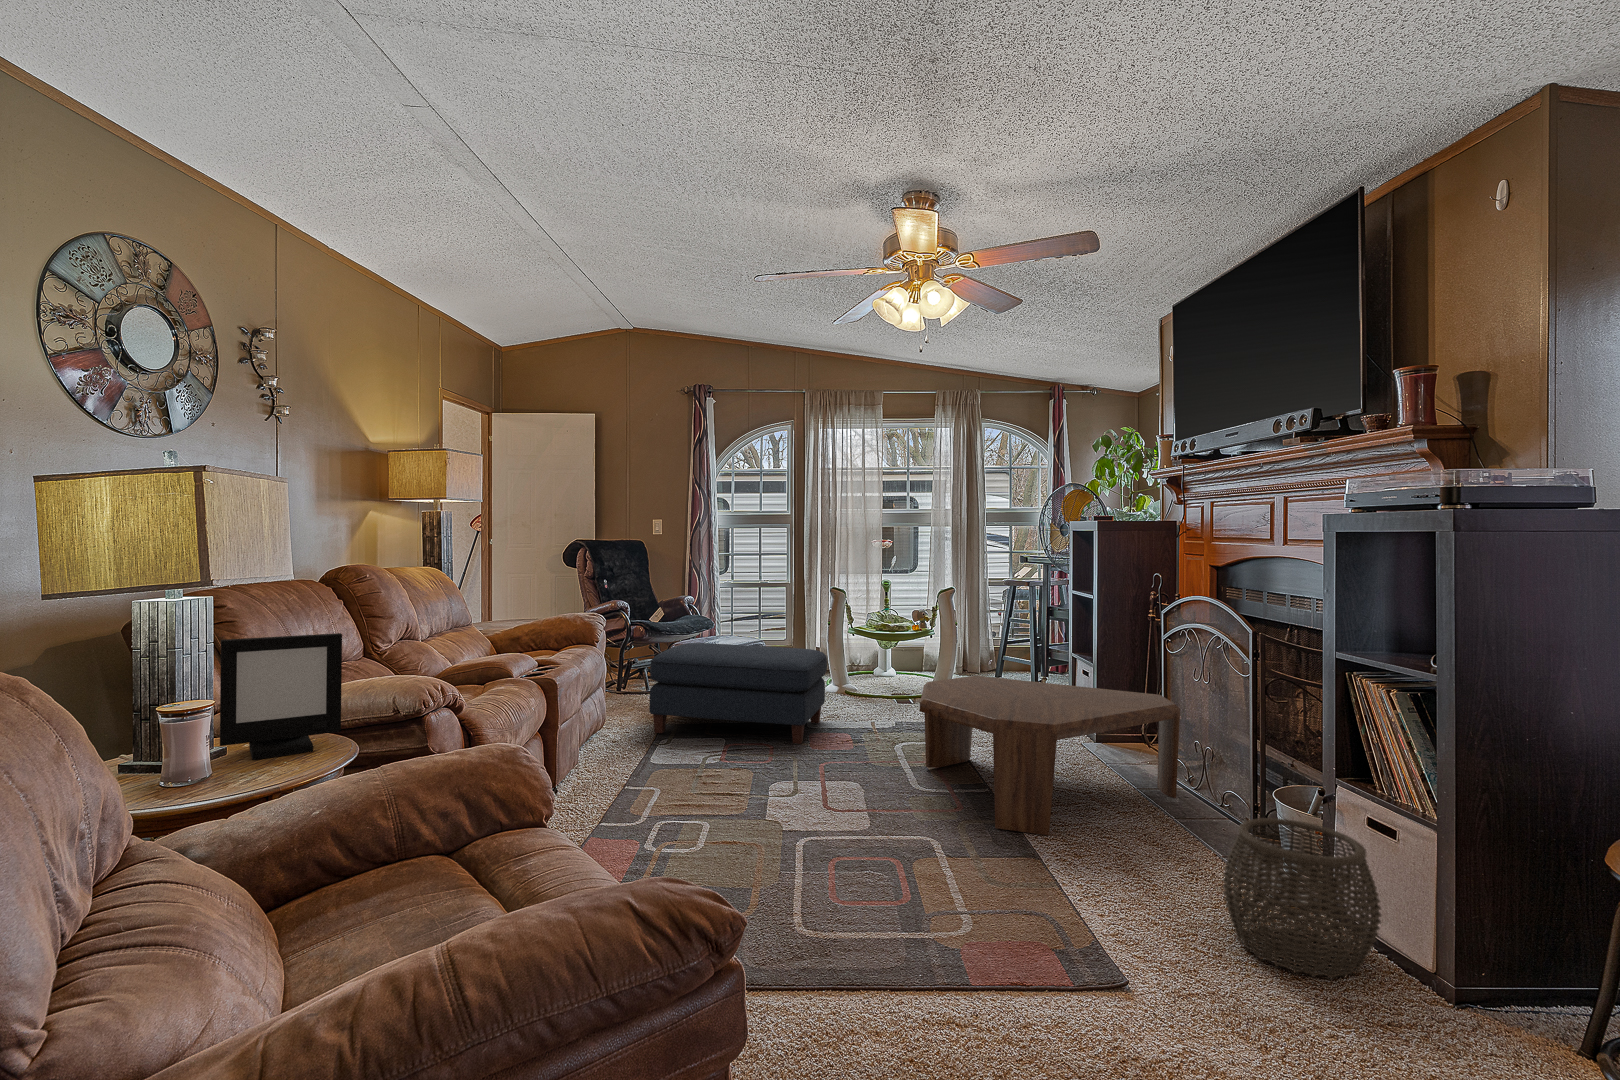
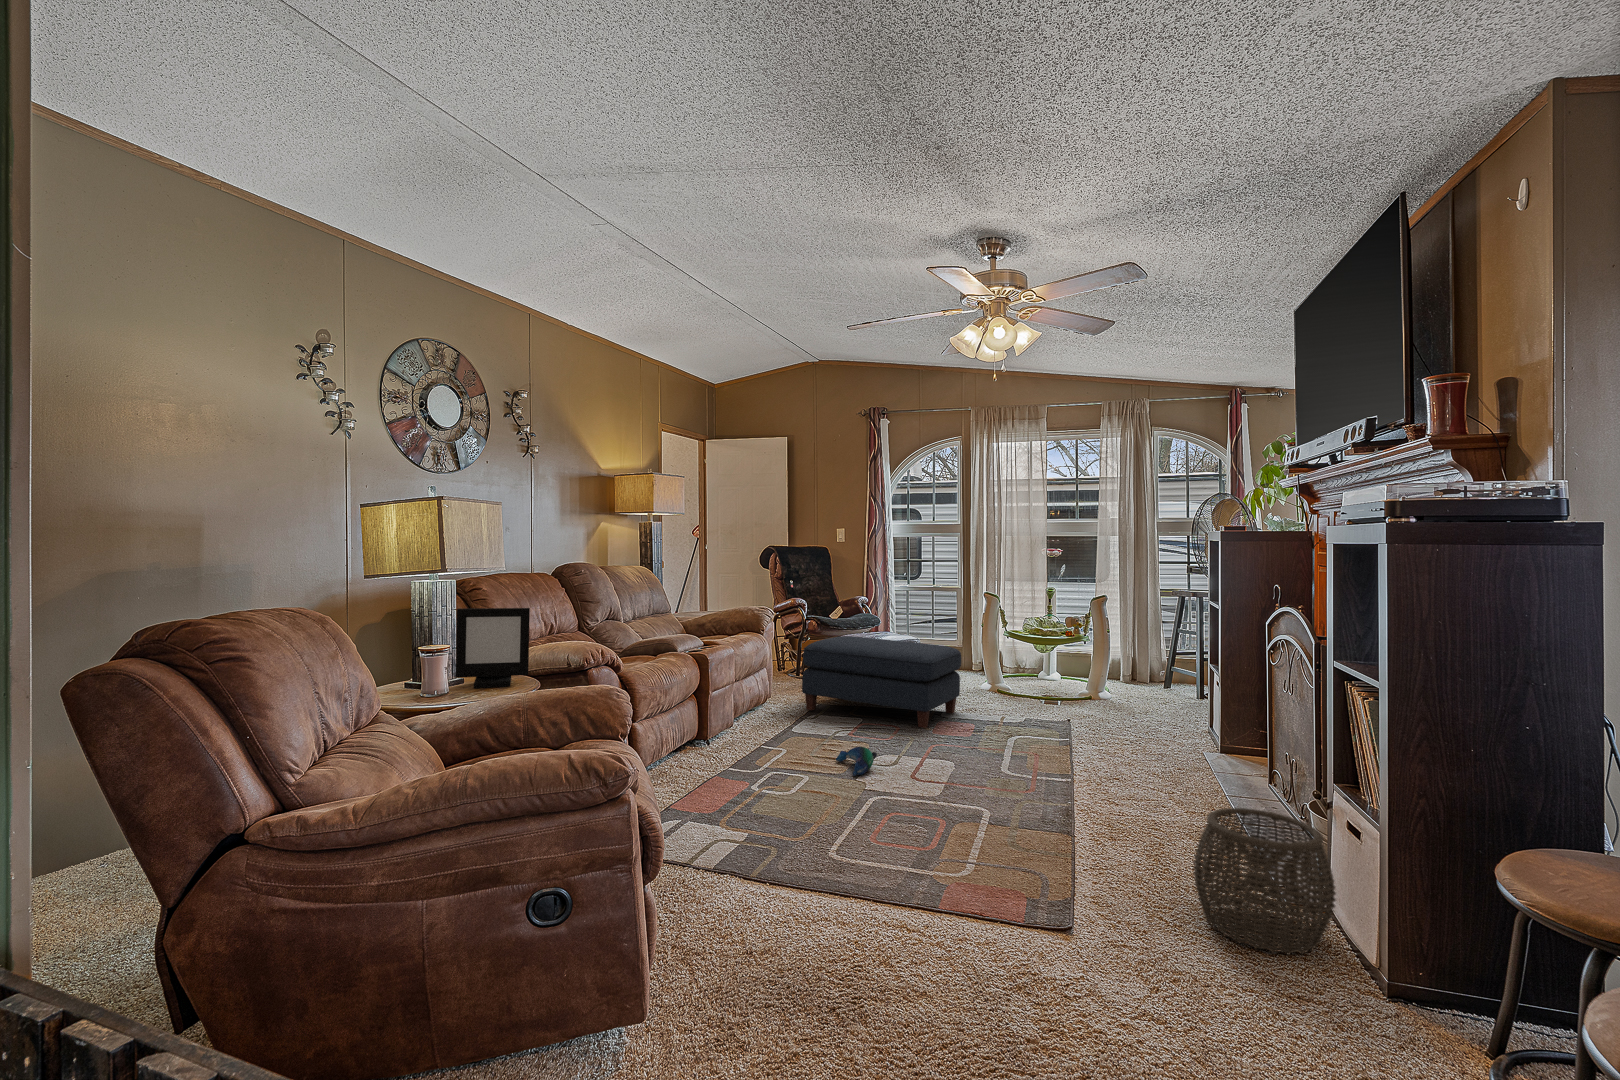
coffee table: present [920,676,1180,835] -> none [1000,675,1262,818]
plush toy: none [728,777,781,815] -> present [836,747,877,776]

